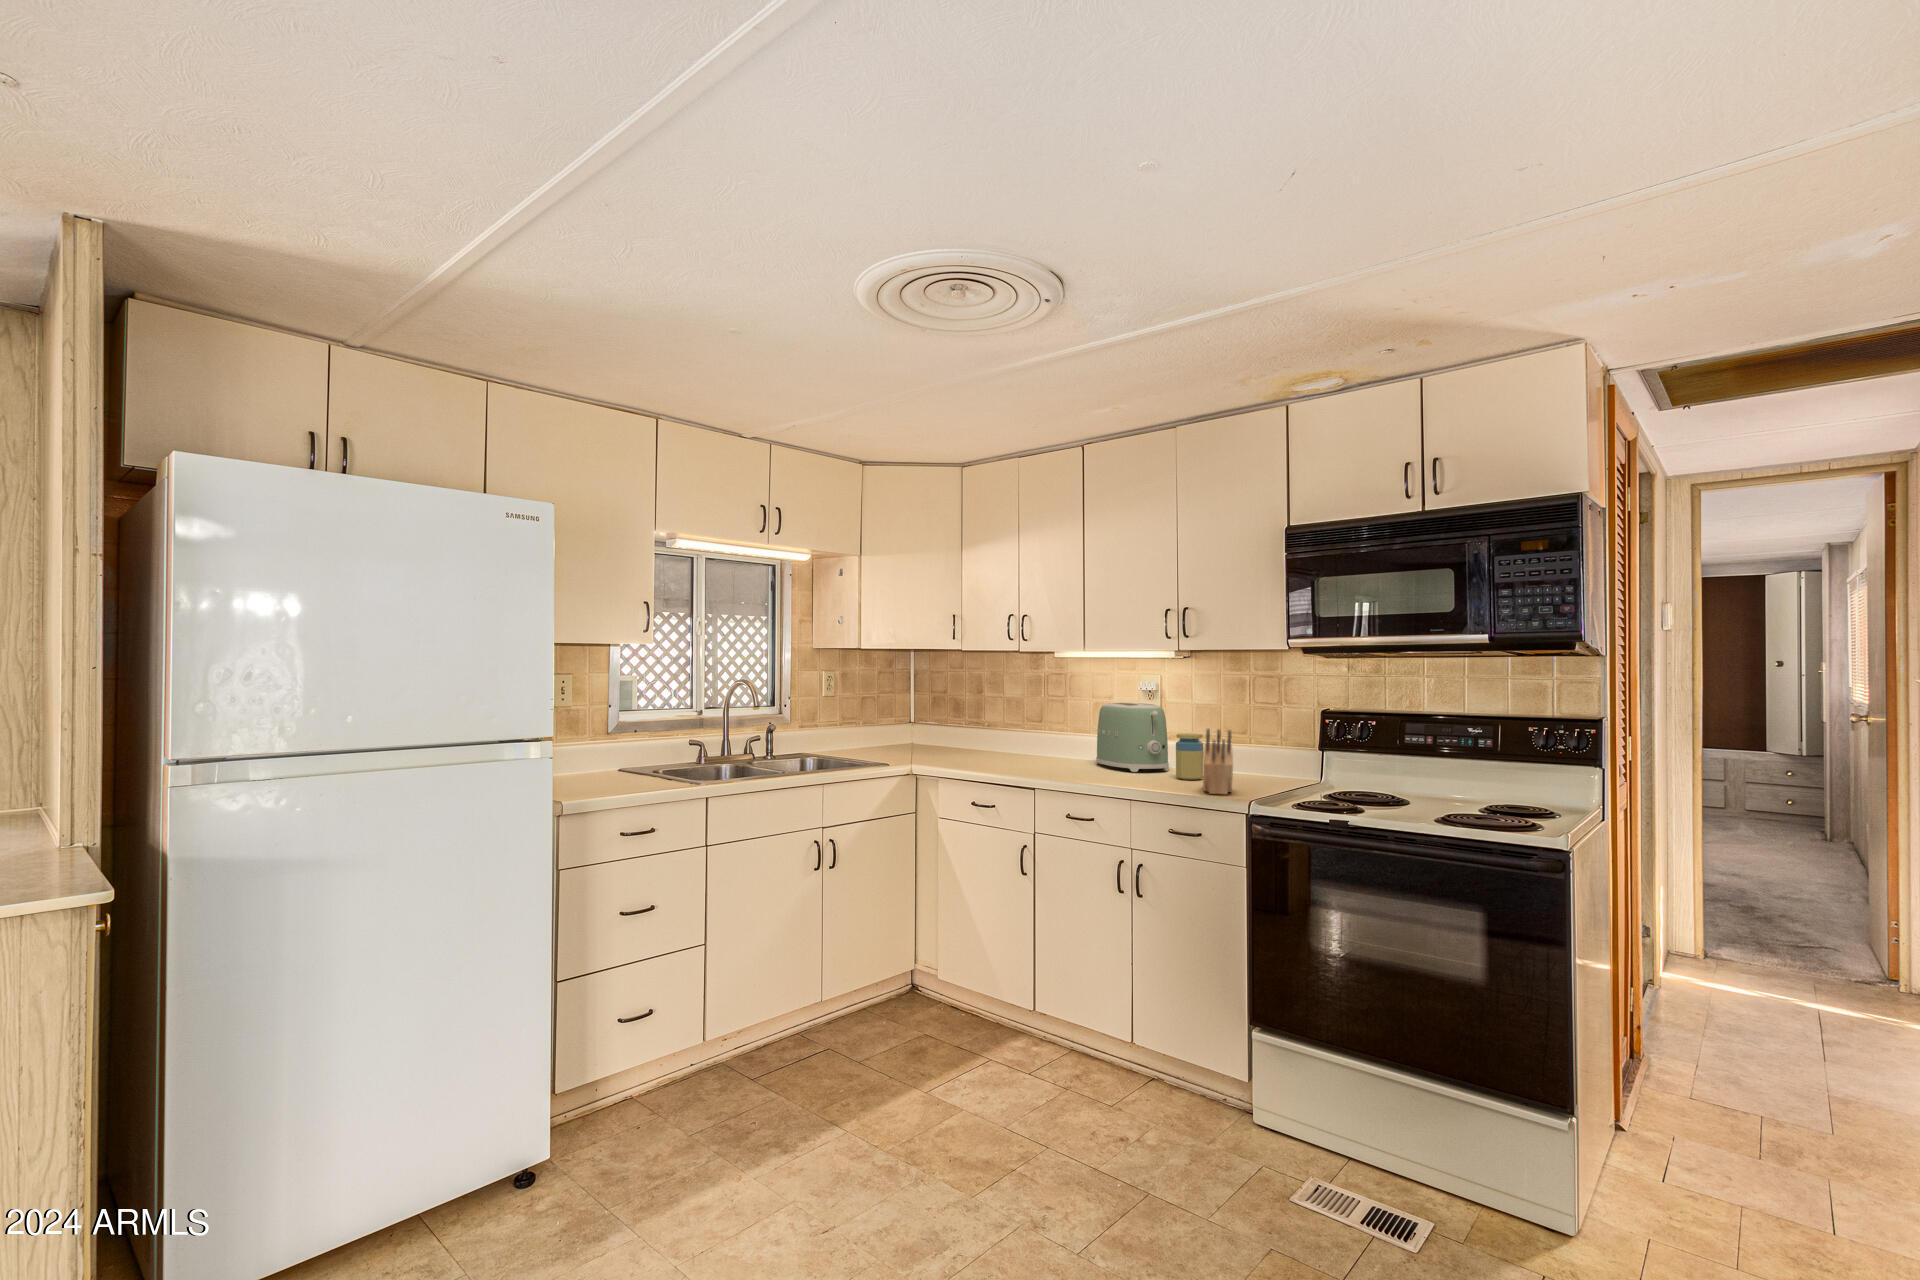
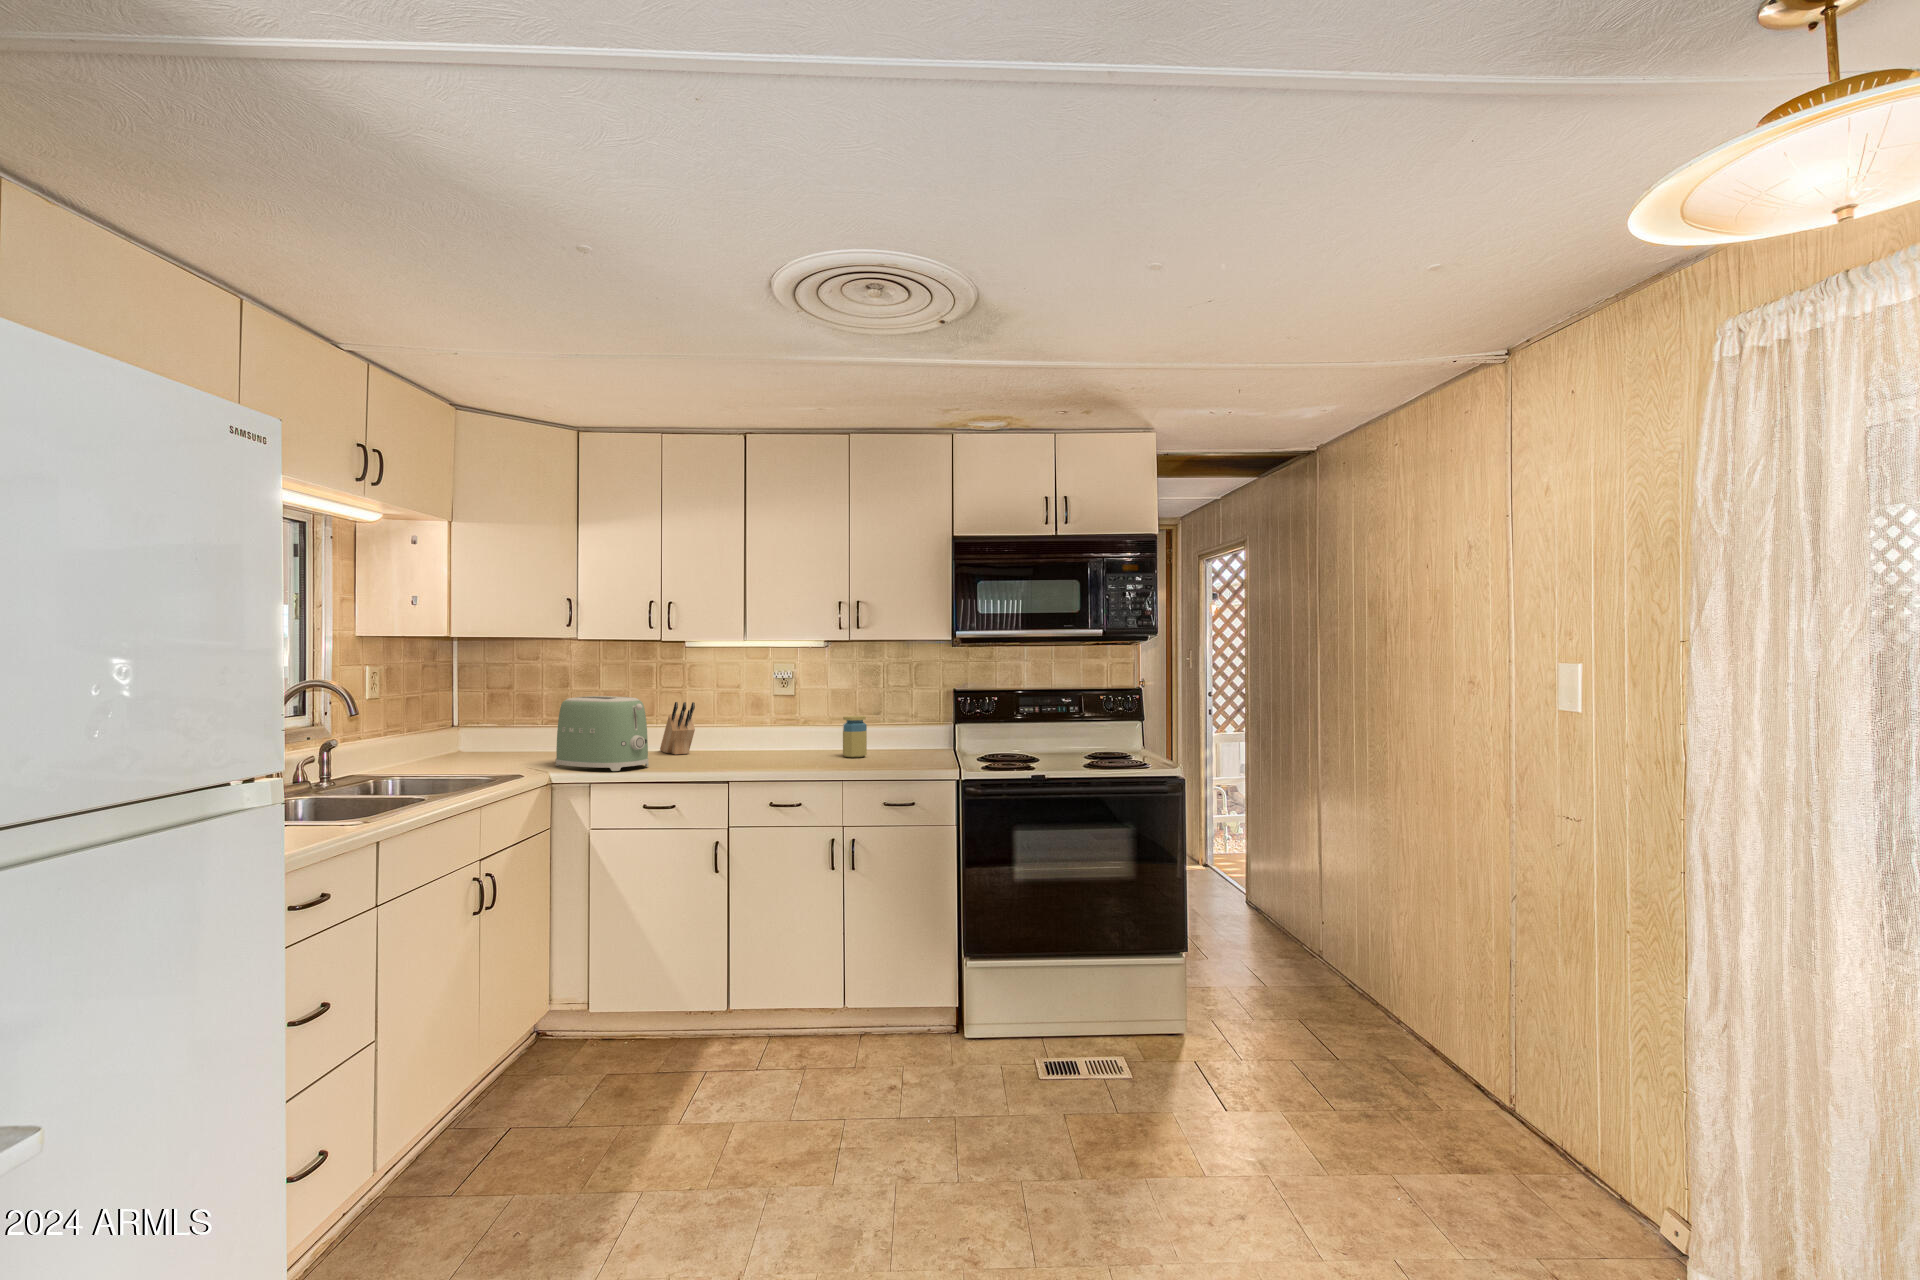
toaster: present [1096,703,1169,772] -> present [556,696,649,771]
knife block: present [1203,729,1233,795] -> present [660,702,695,754]

